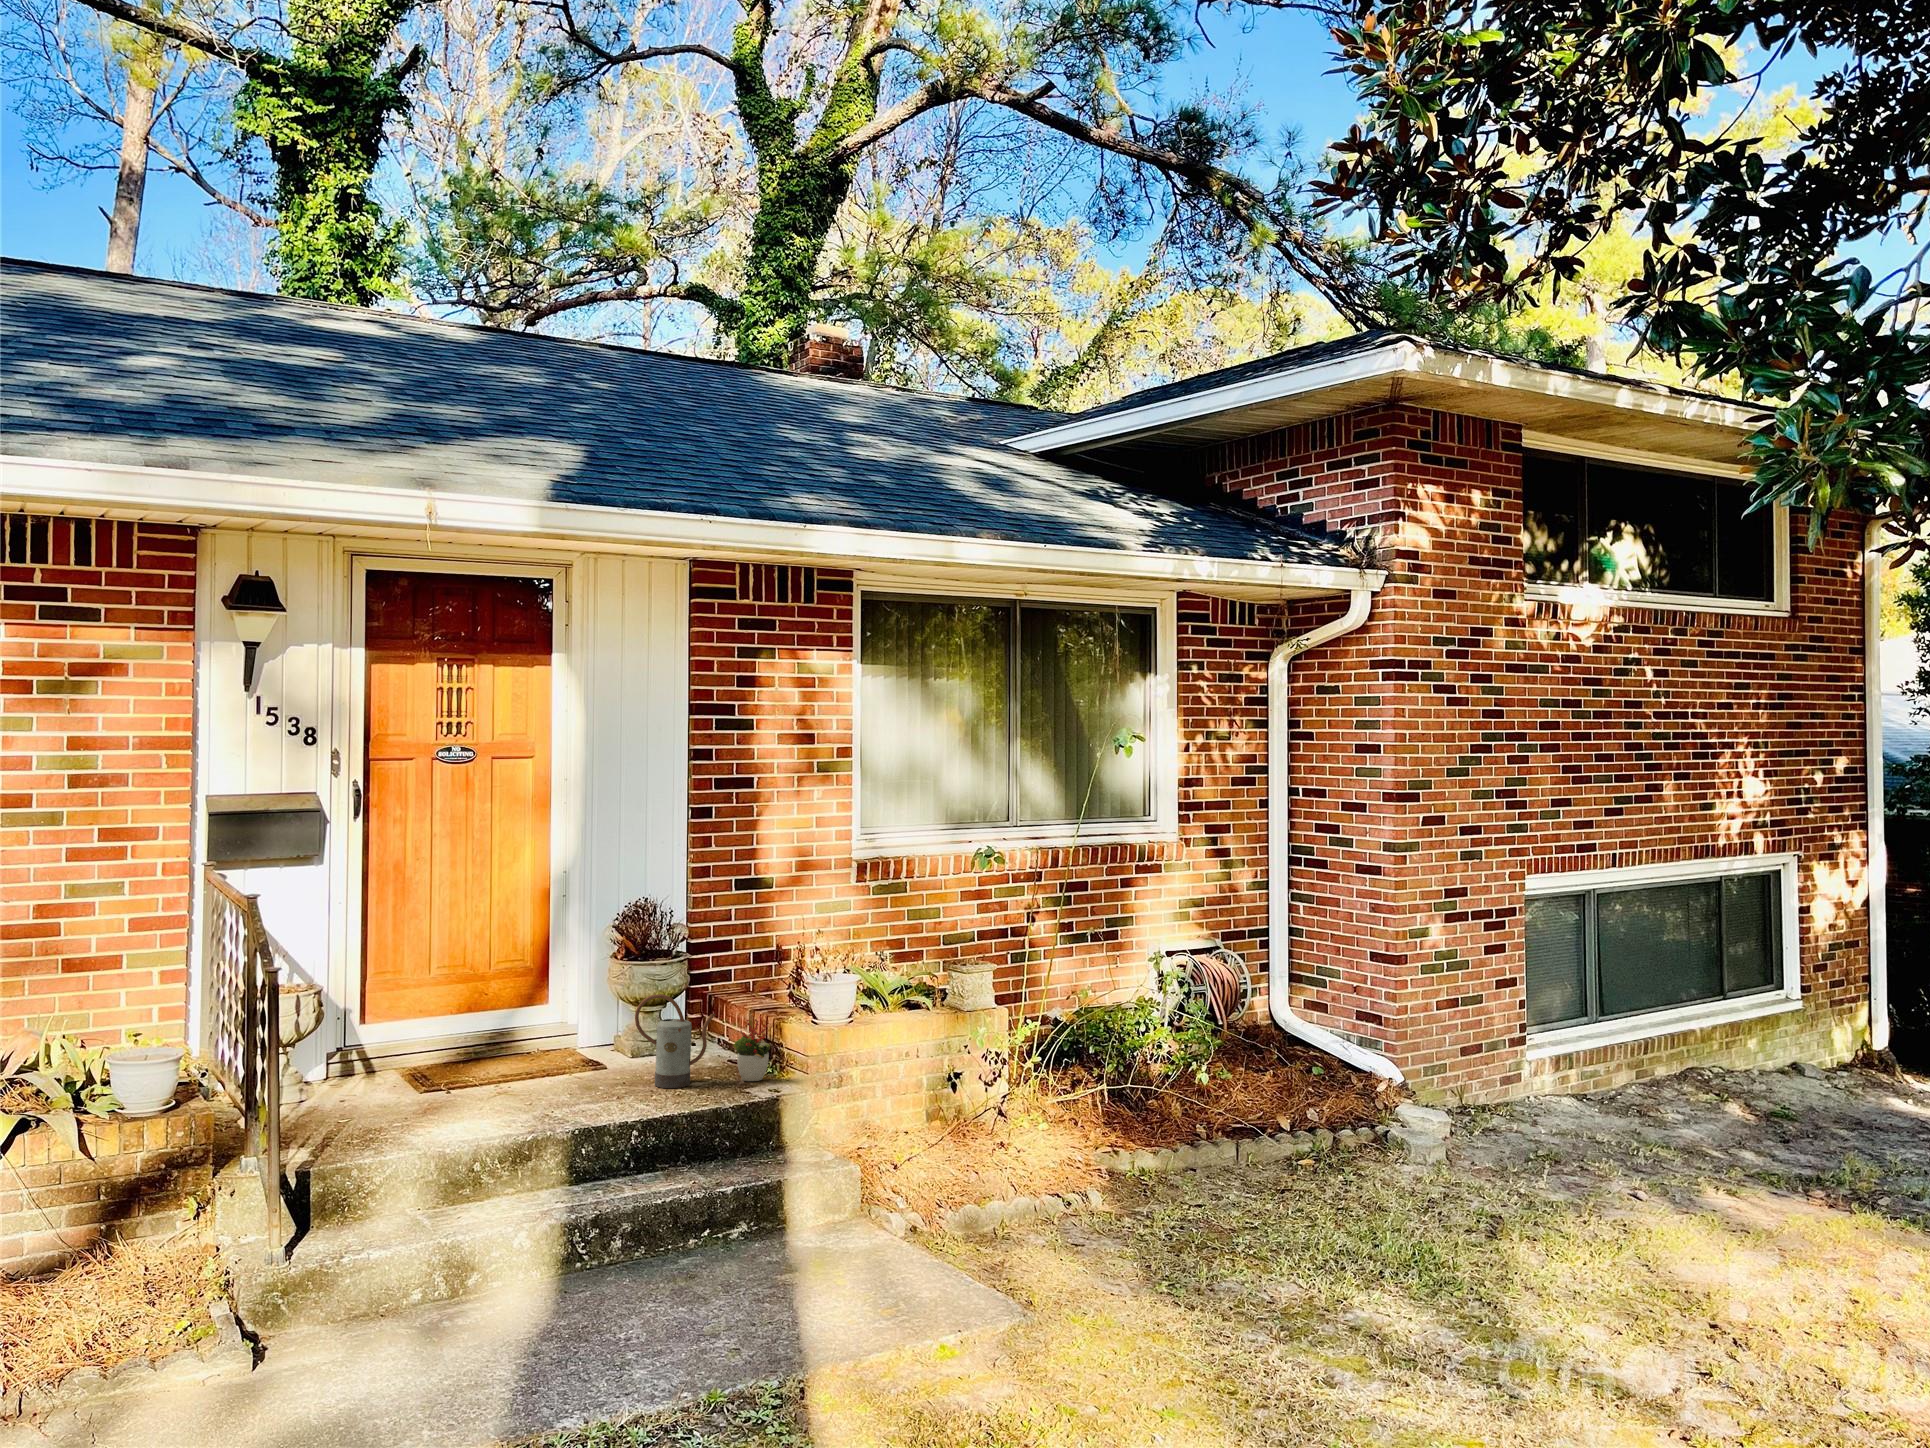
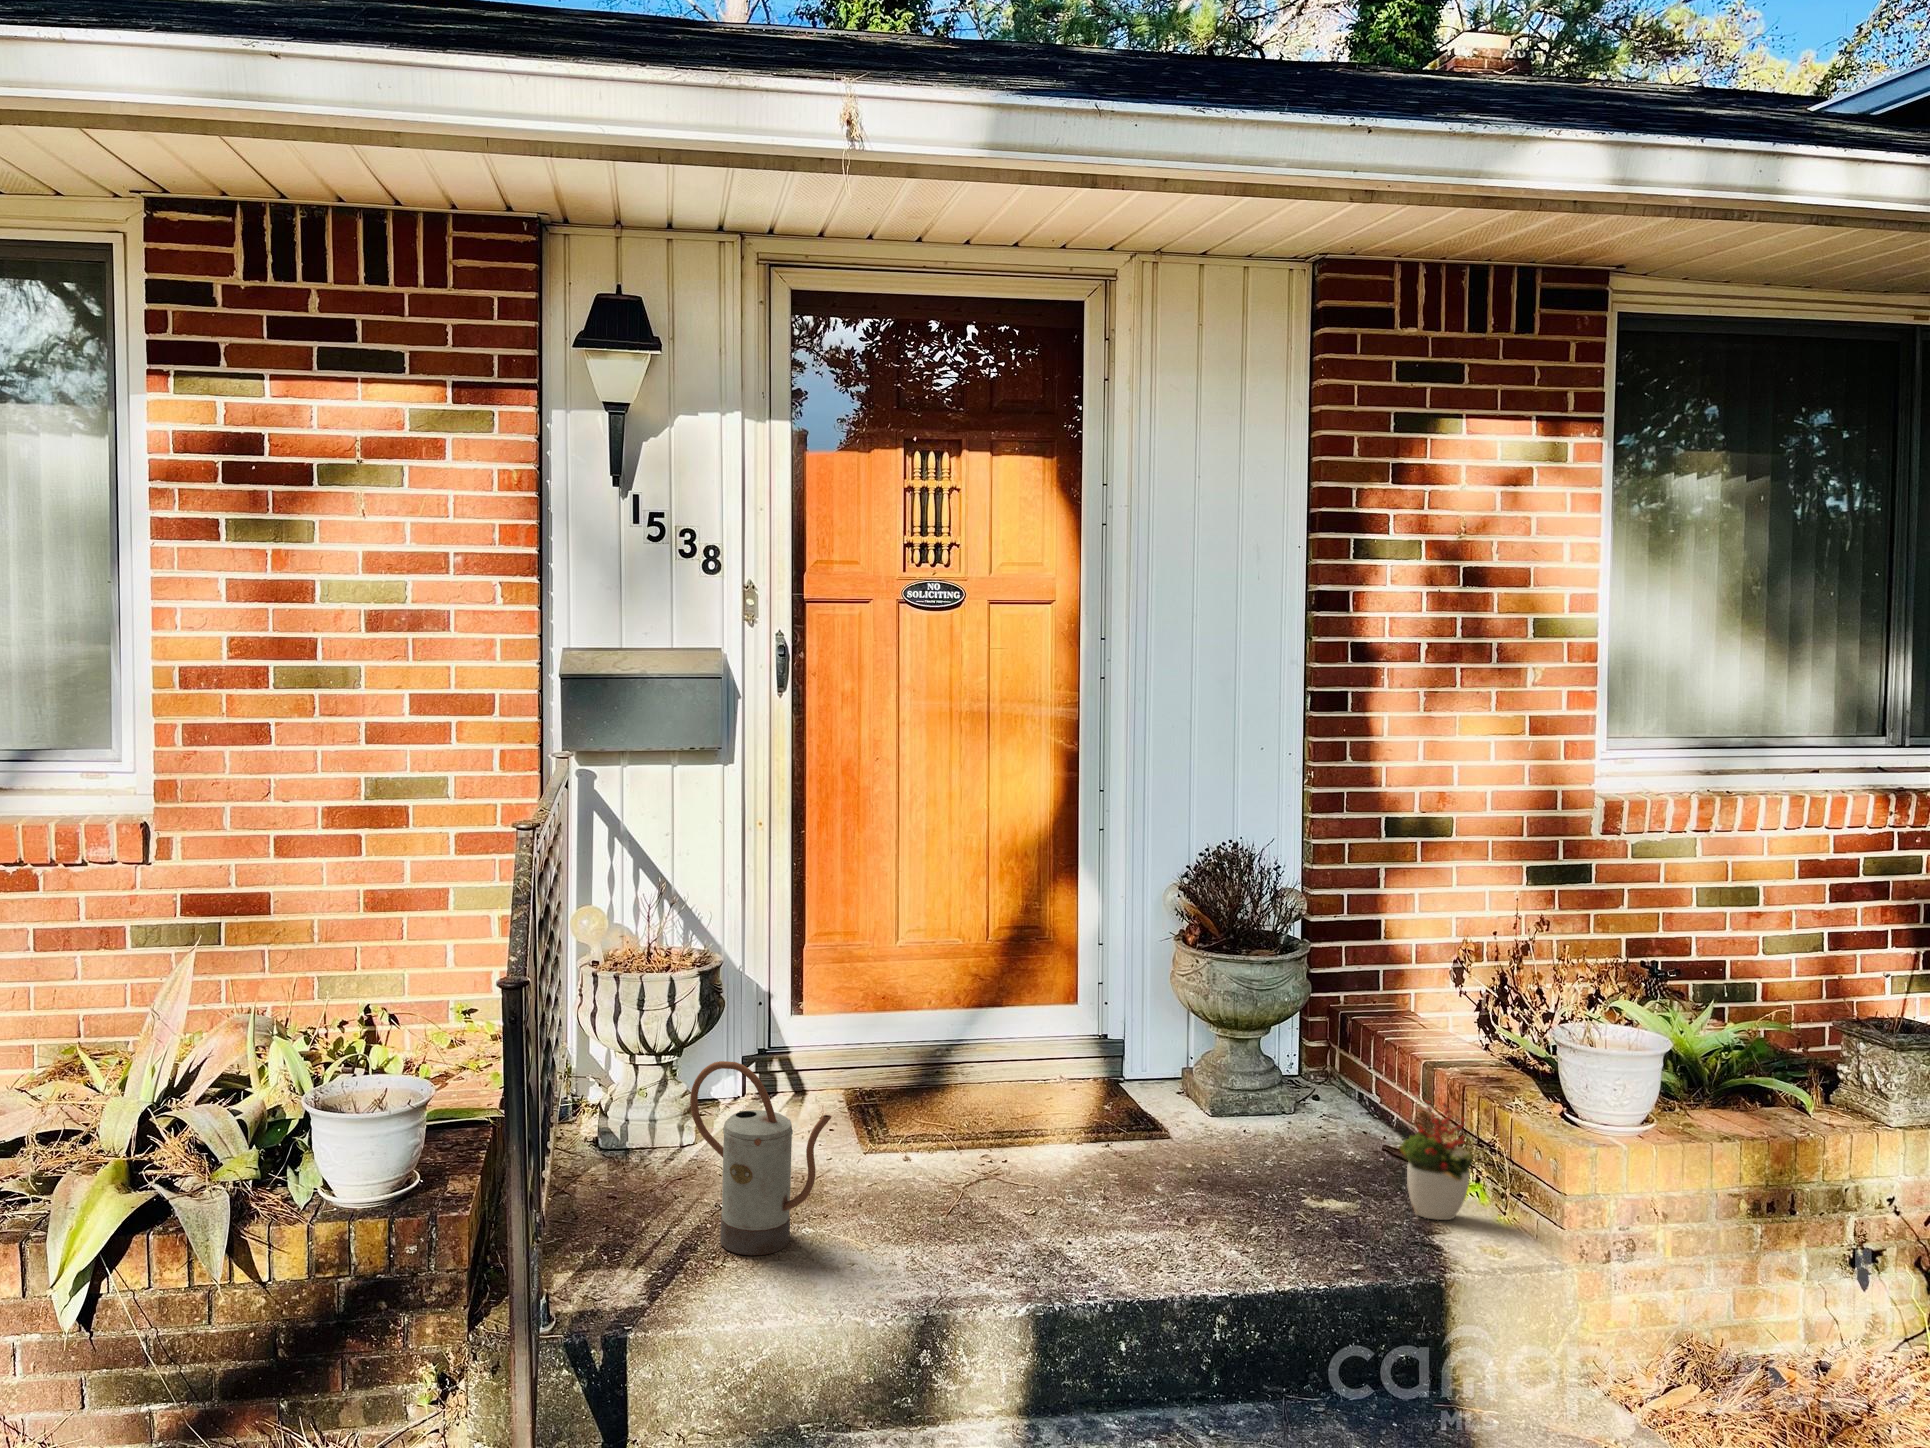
watering can: present [635,994,715,1088] -> present [690,1061,832,1255]

